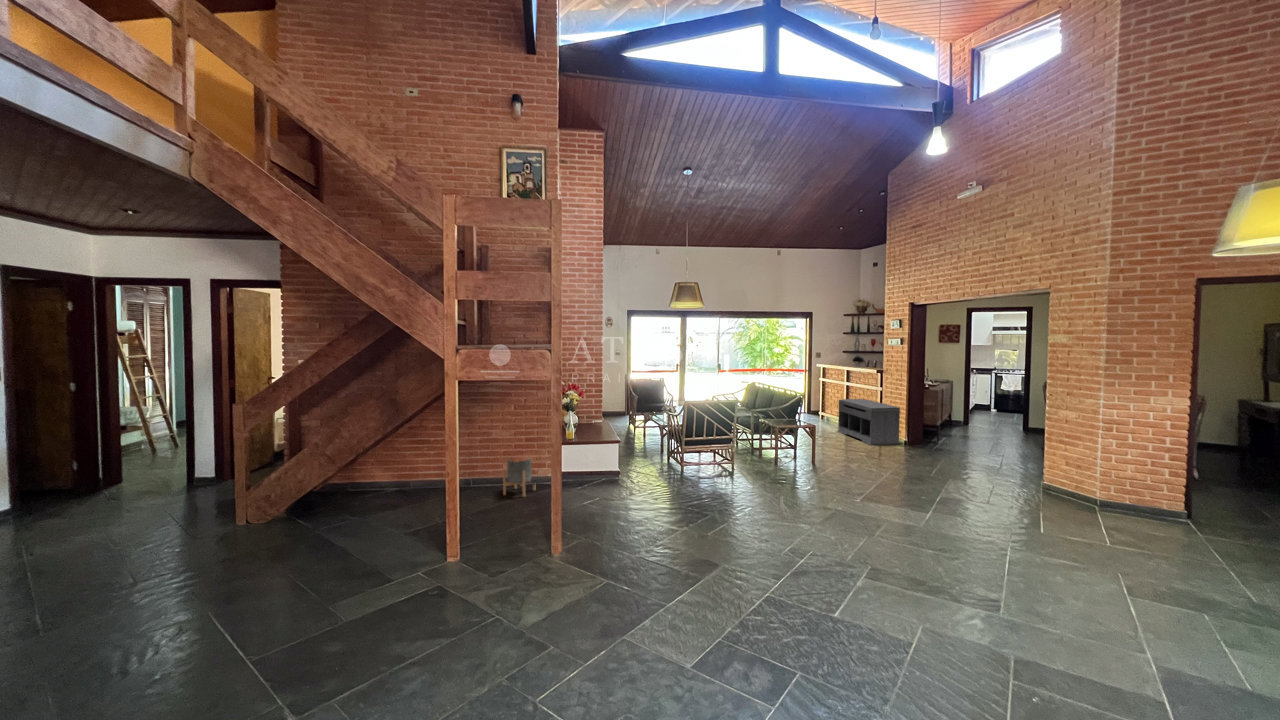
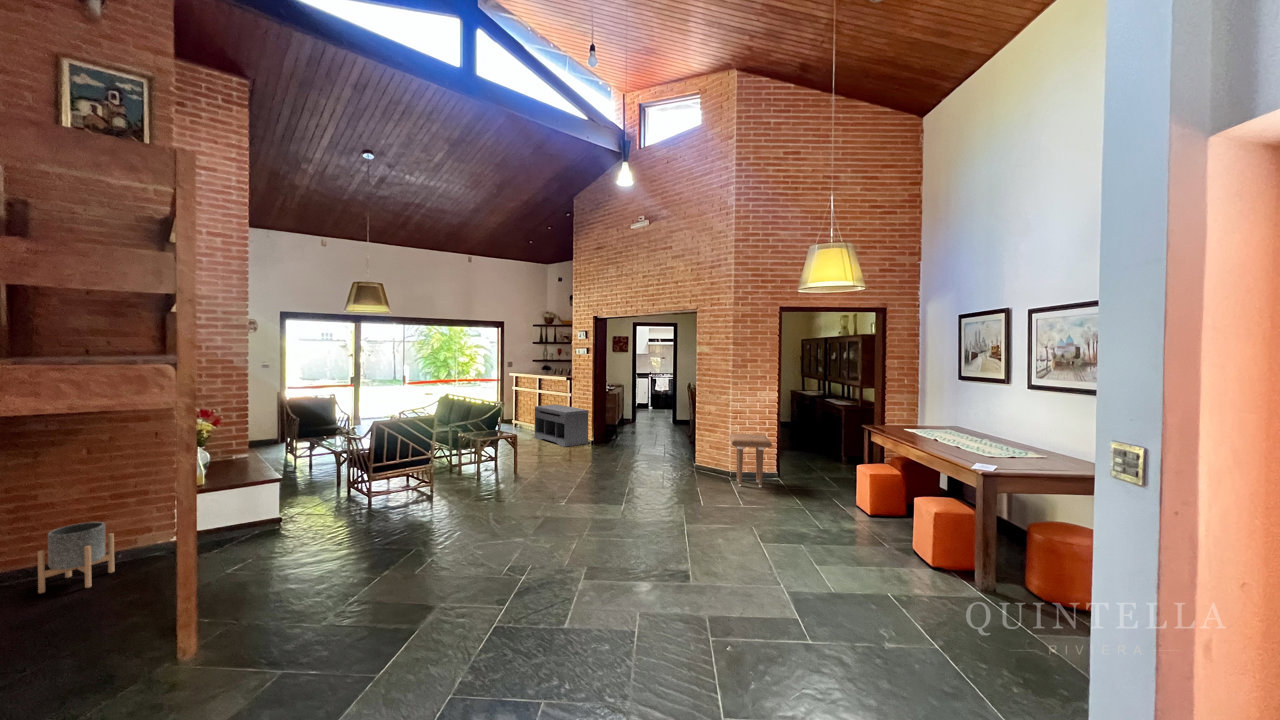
side table: none [1097,453,1171,530] -> present [729,434,772,487]

